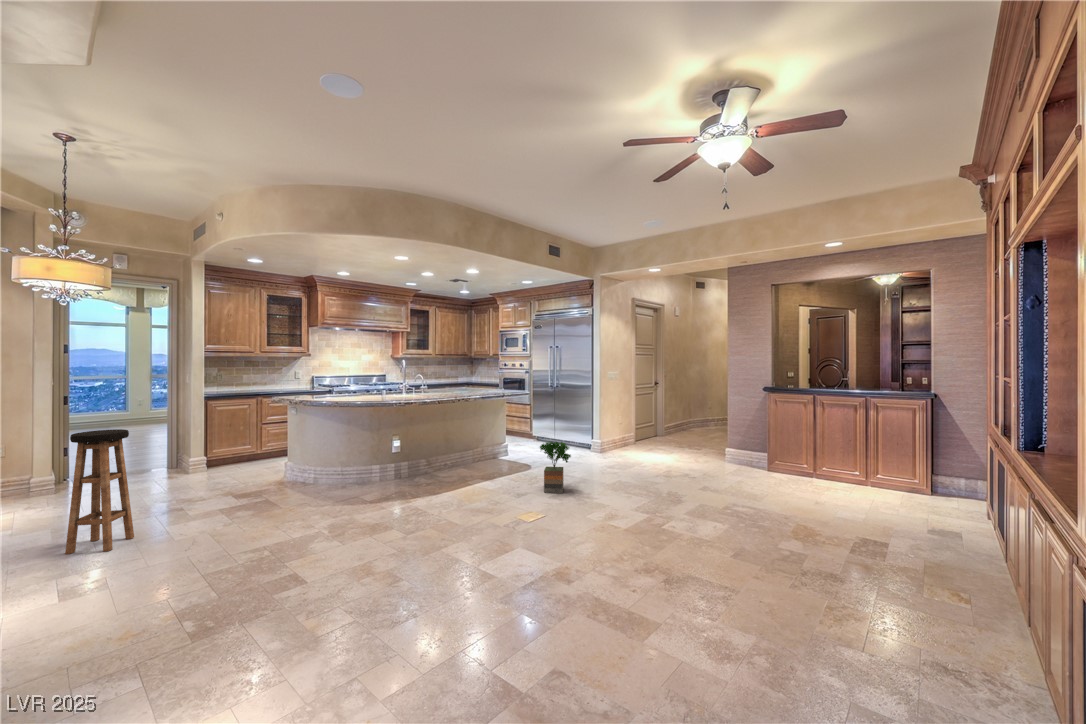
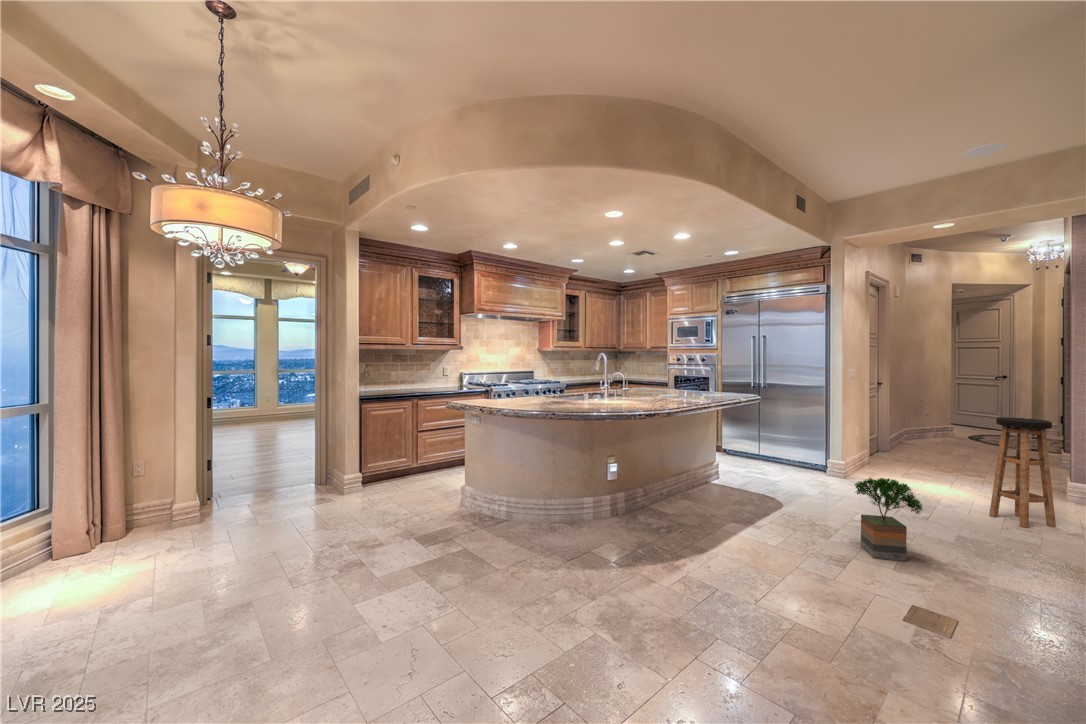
bar stool: present [65,429,134,554] -> present [989,417,1056,528]

